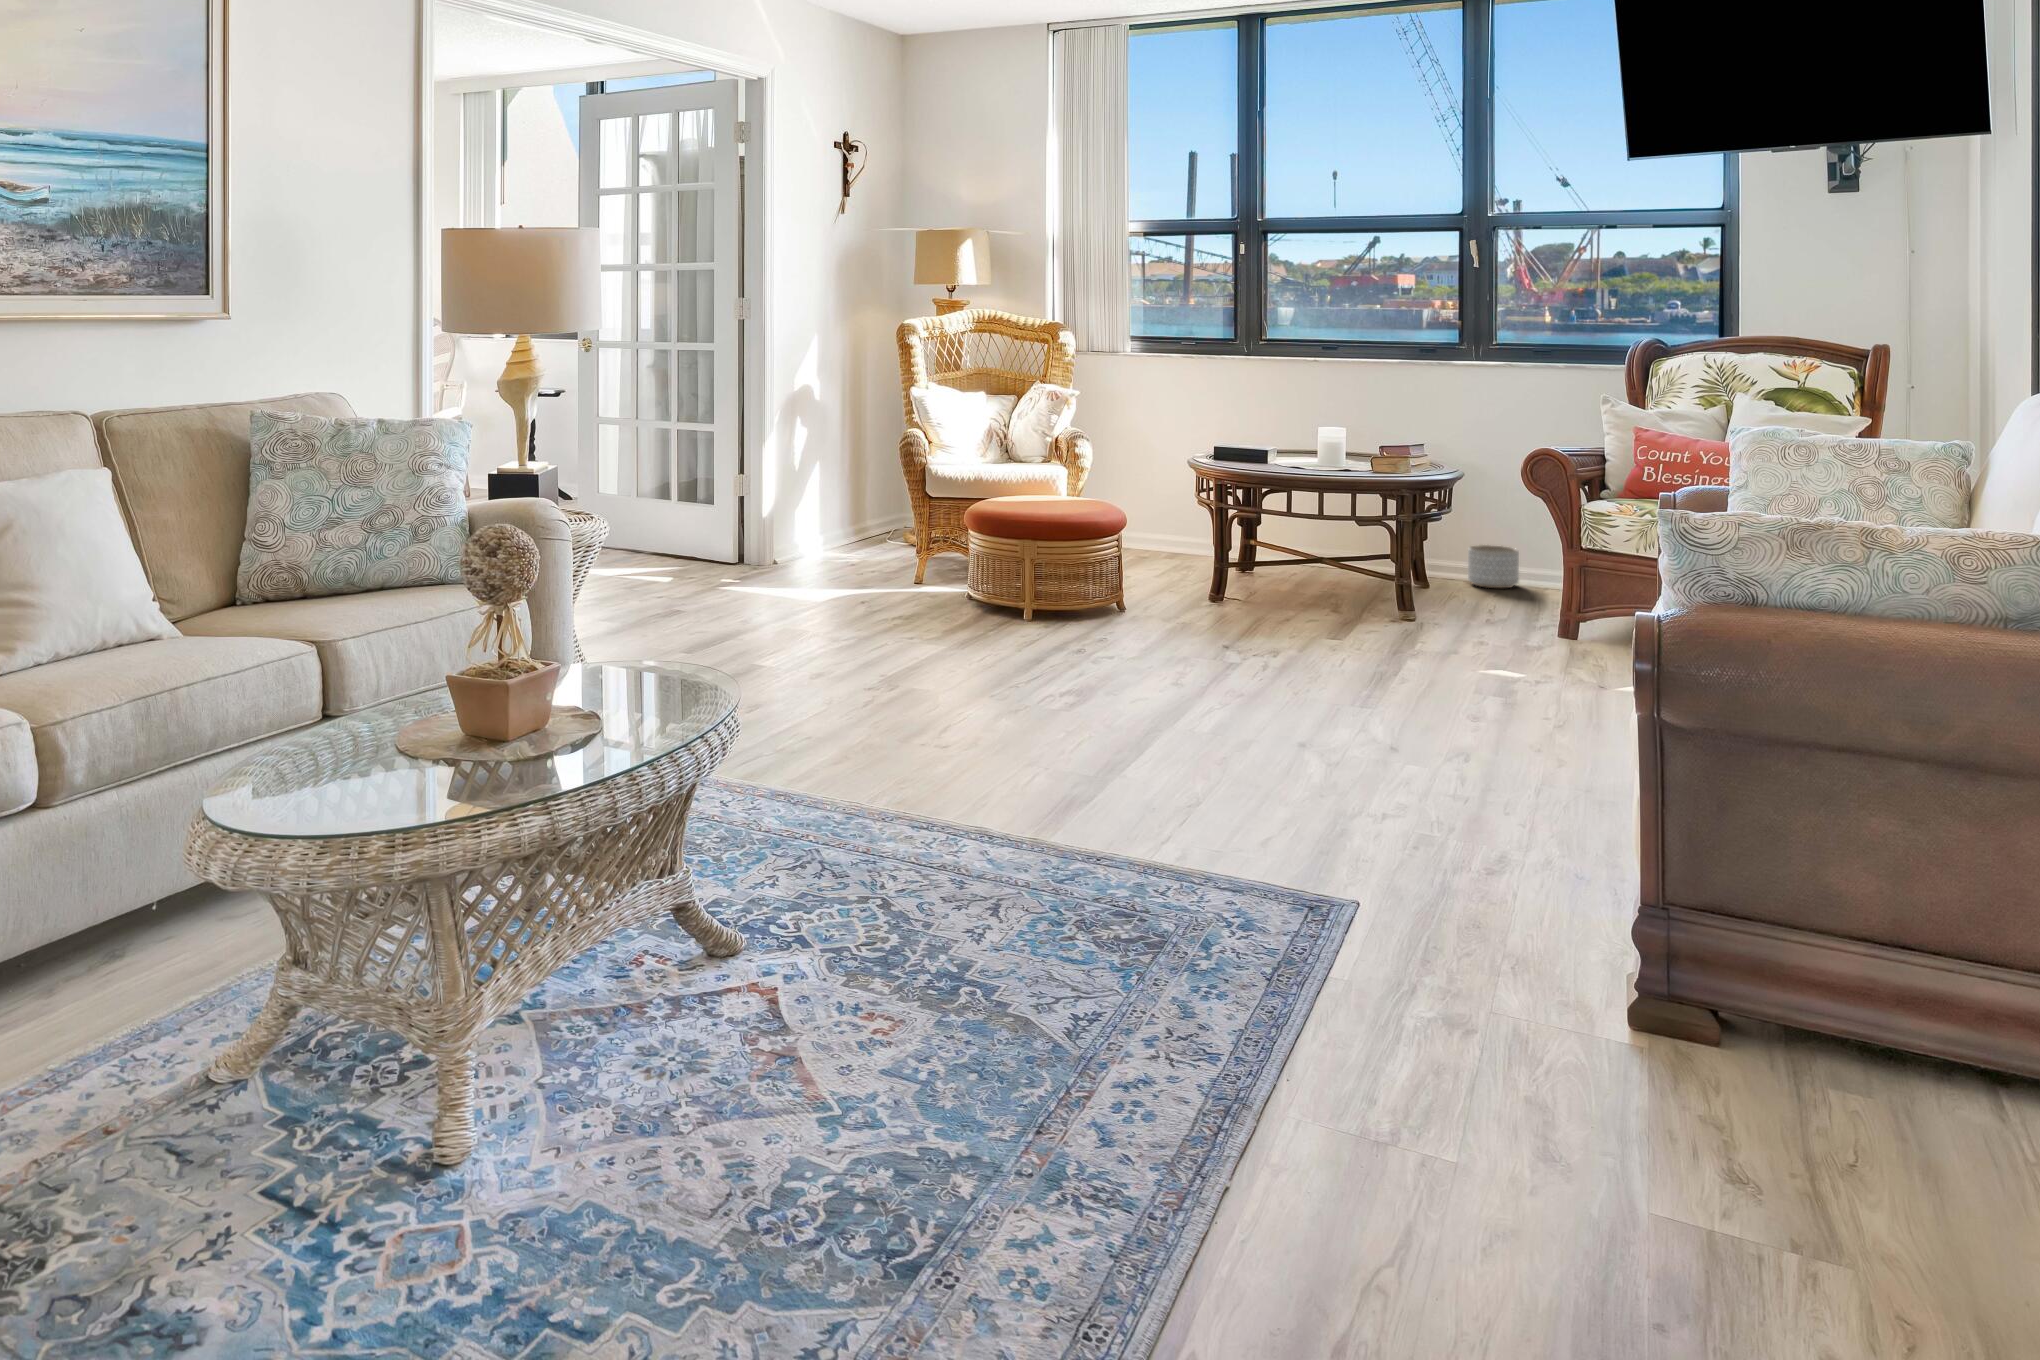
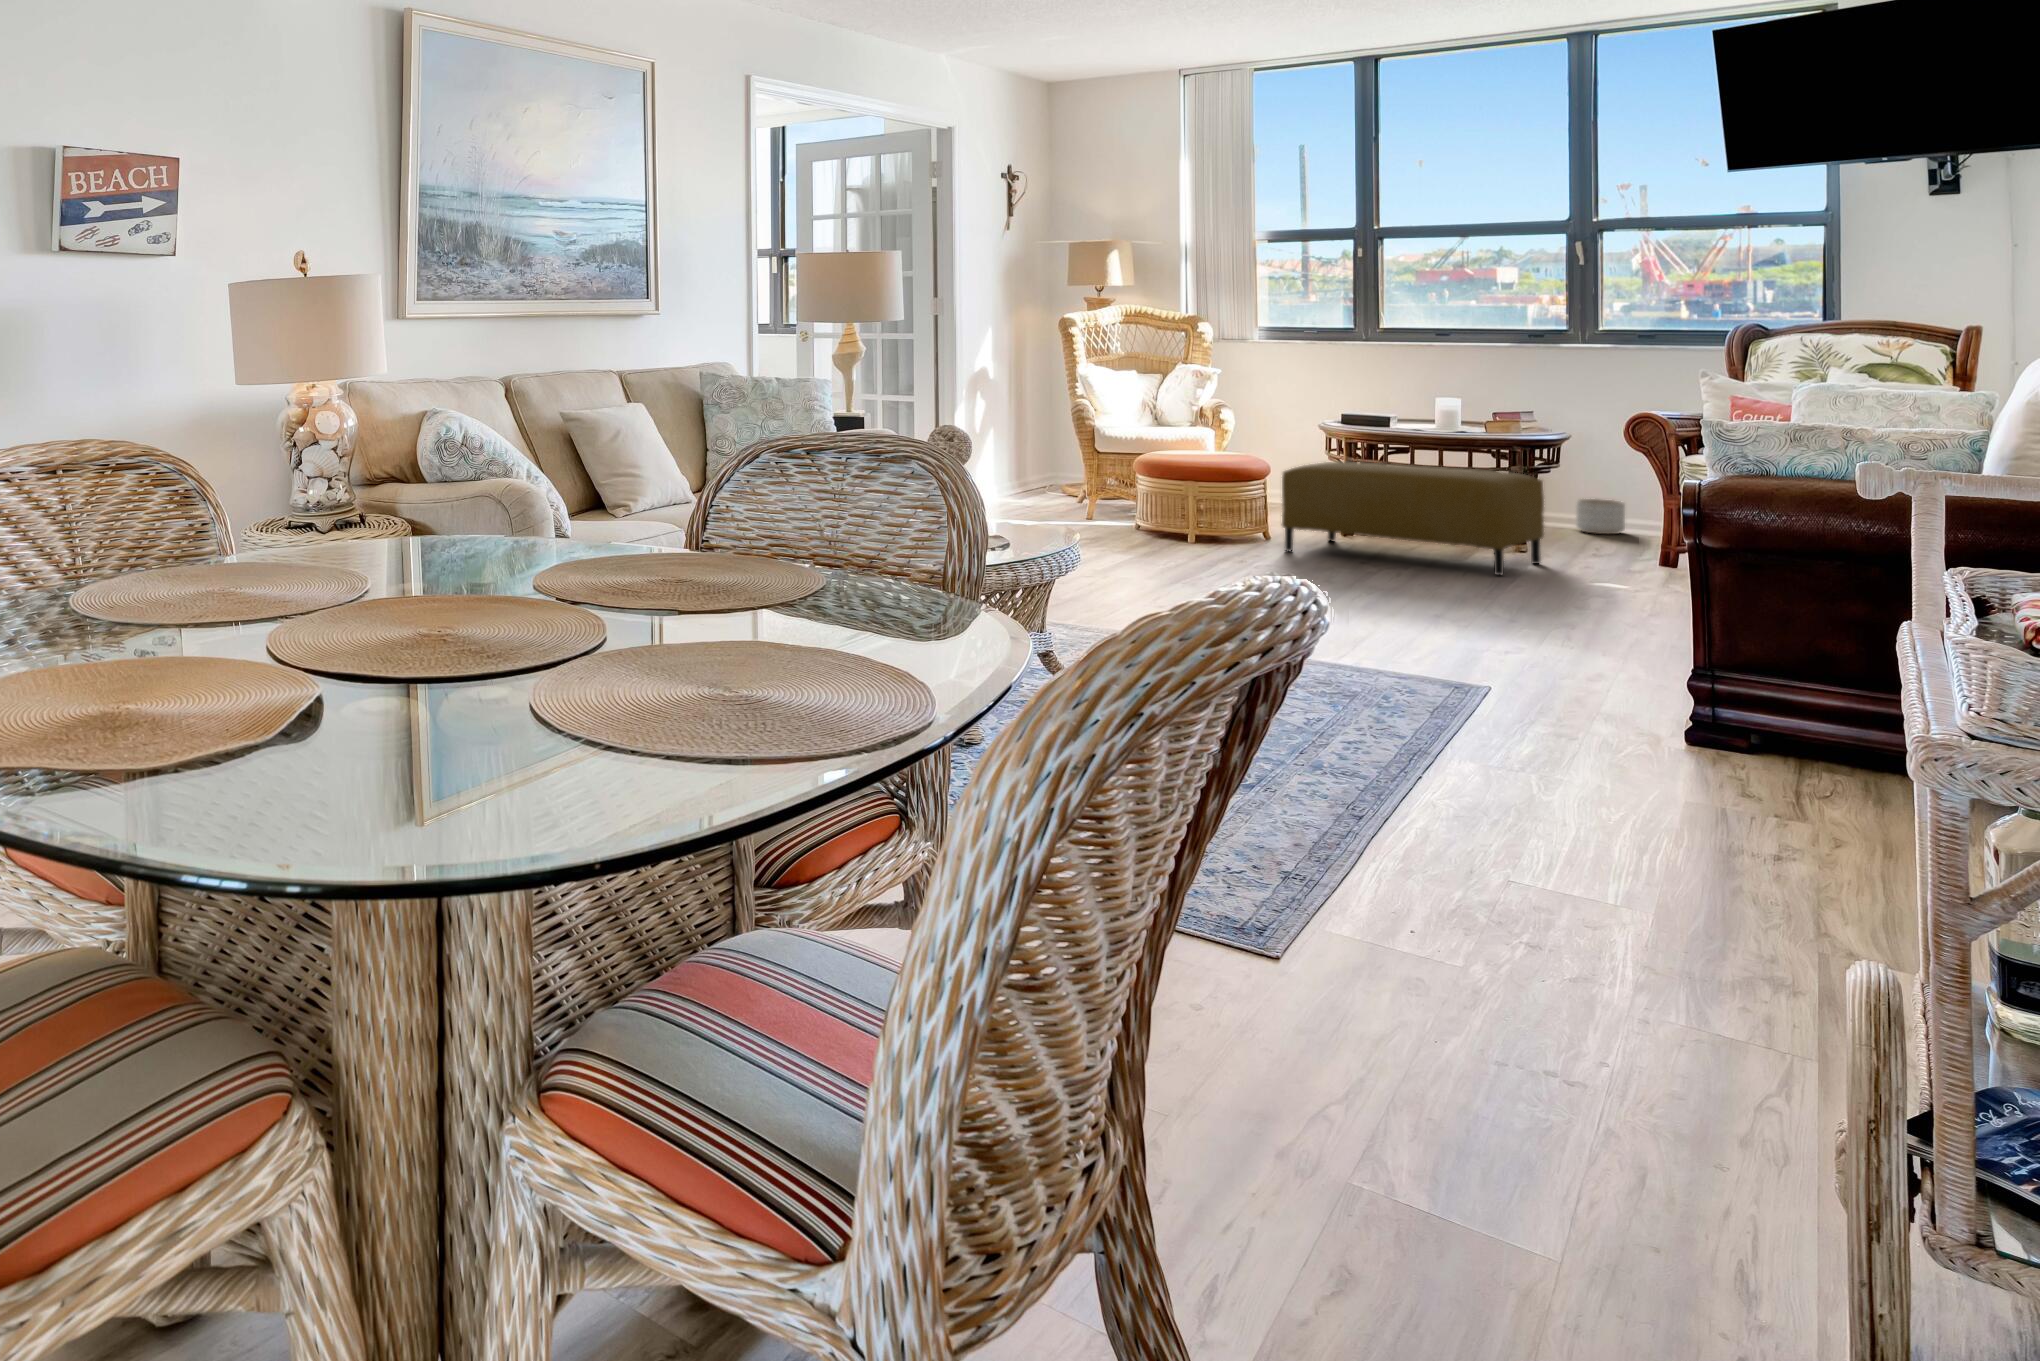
ottoman: none [1135,510,1433,663] -> present [1282,461,1544,575]

